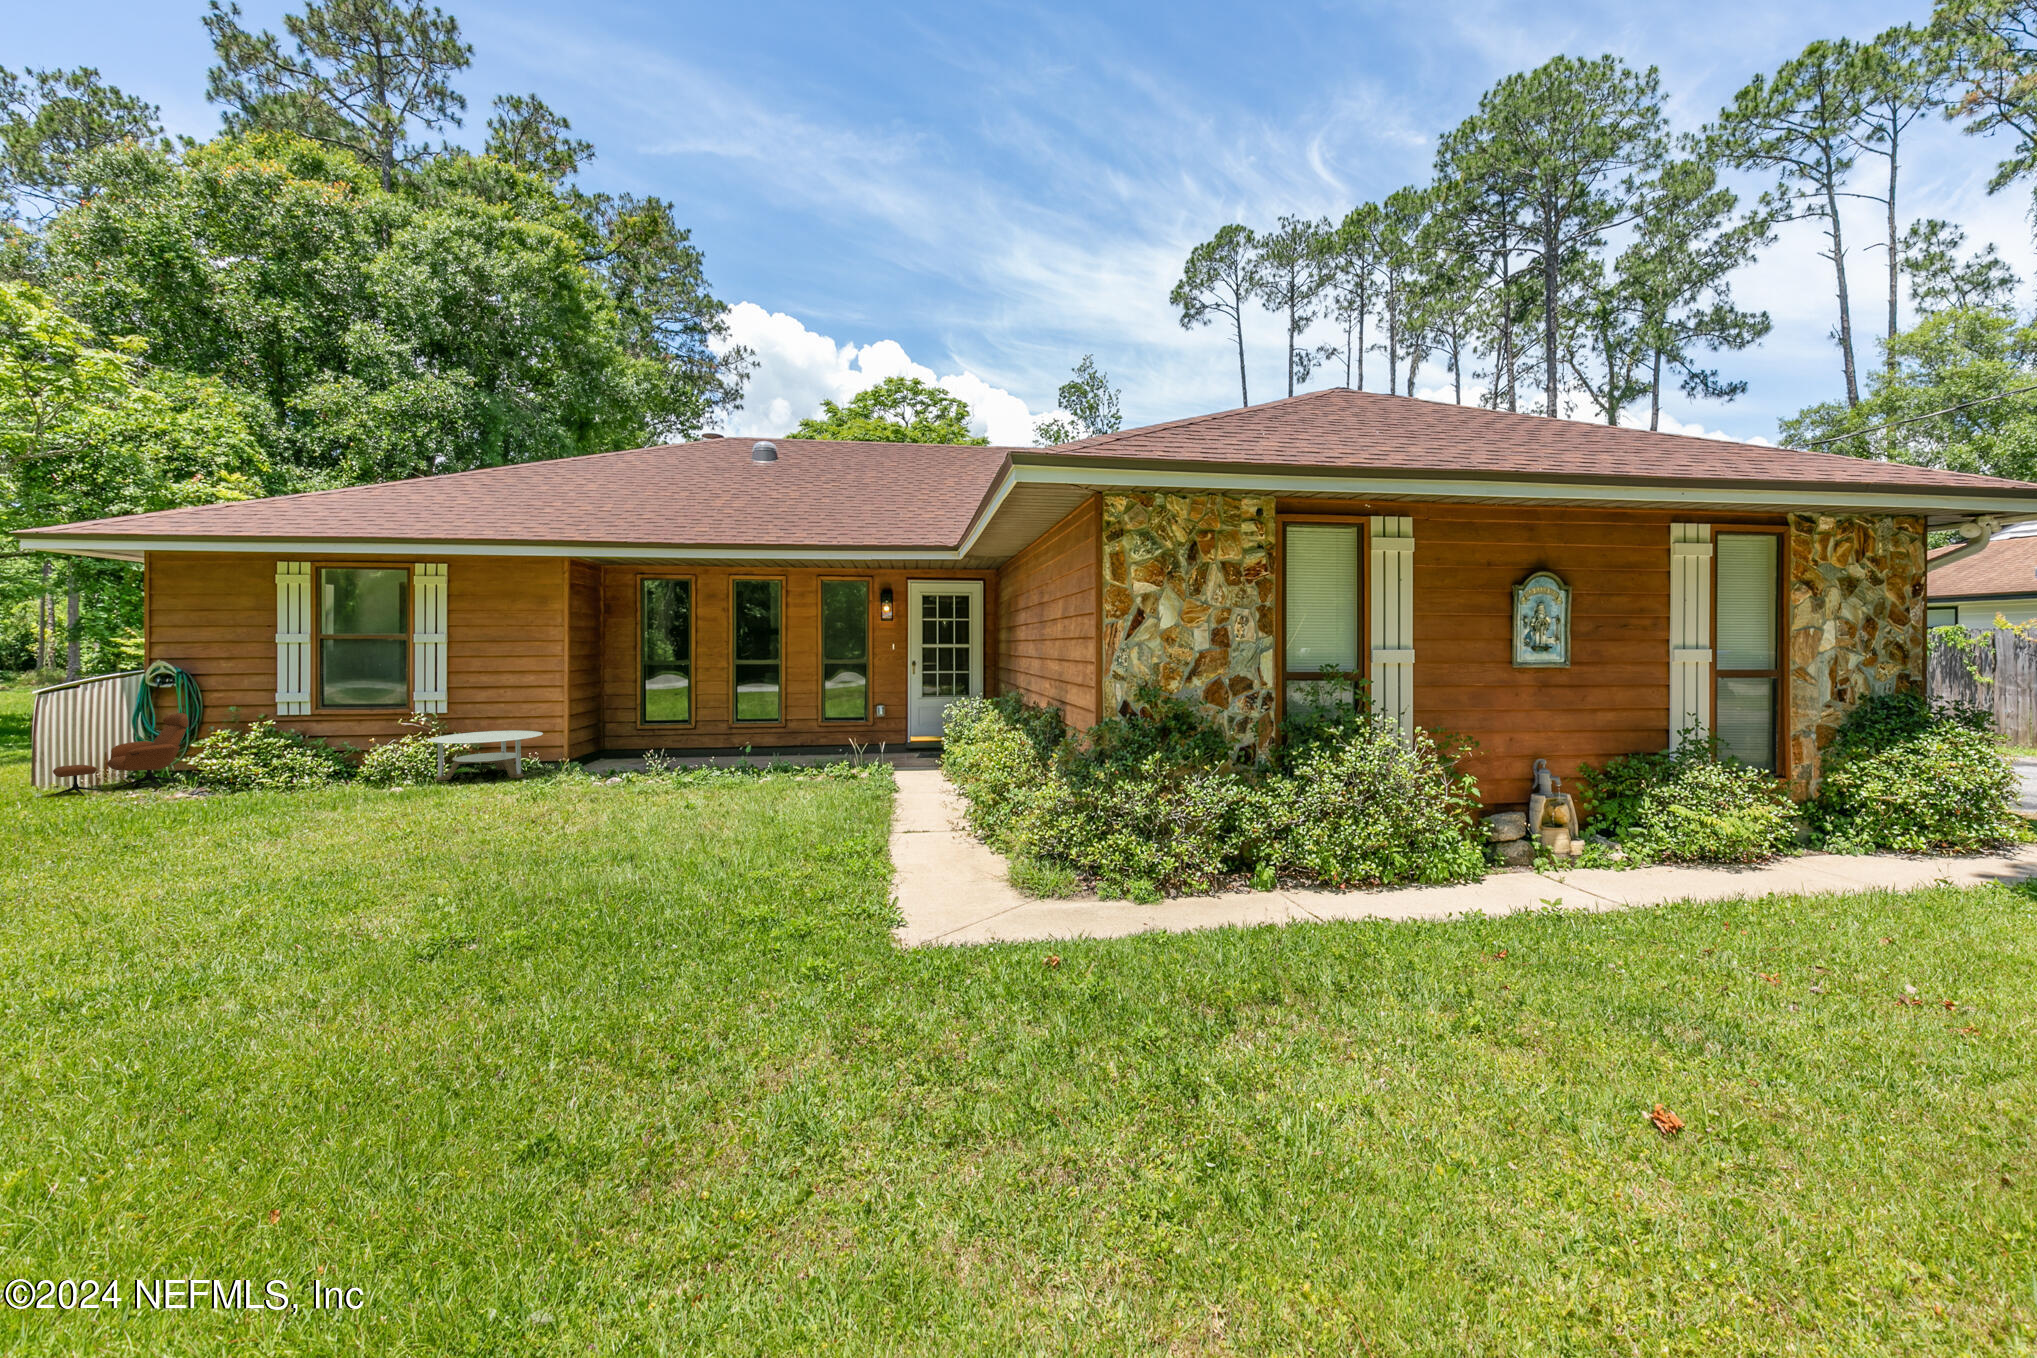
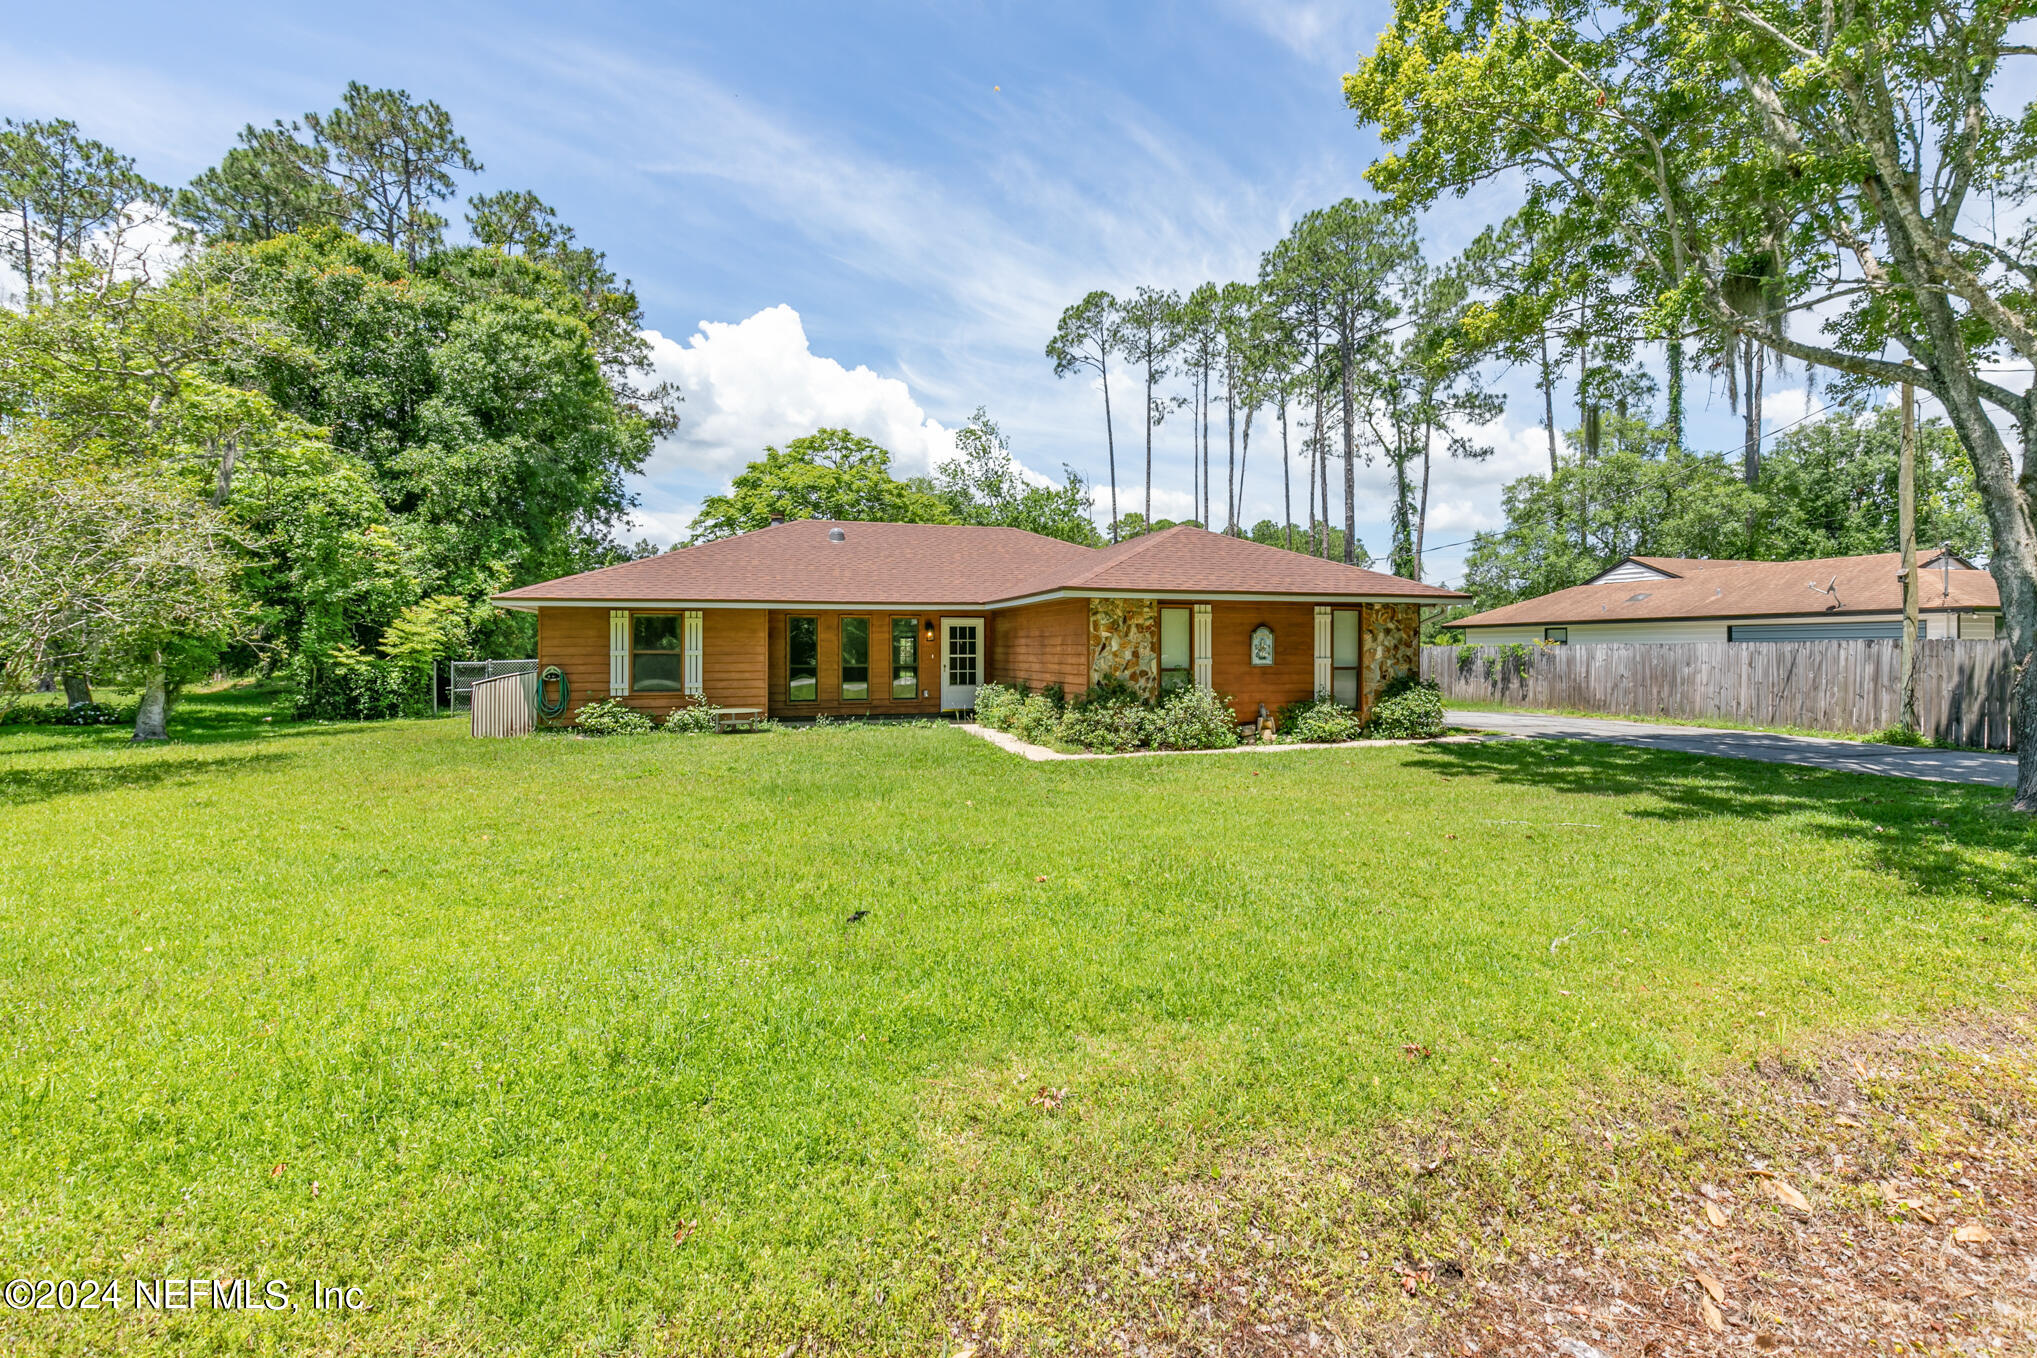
lounge chair: present [48,713,188,797] -> none [535,699,581,742]

